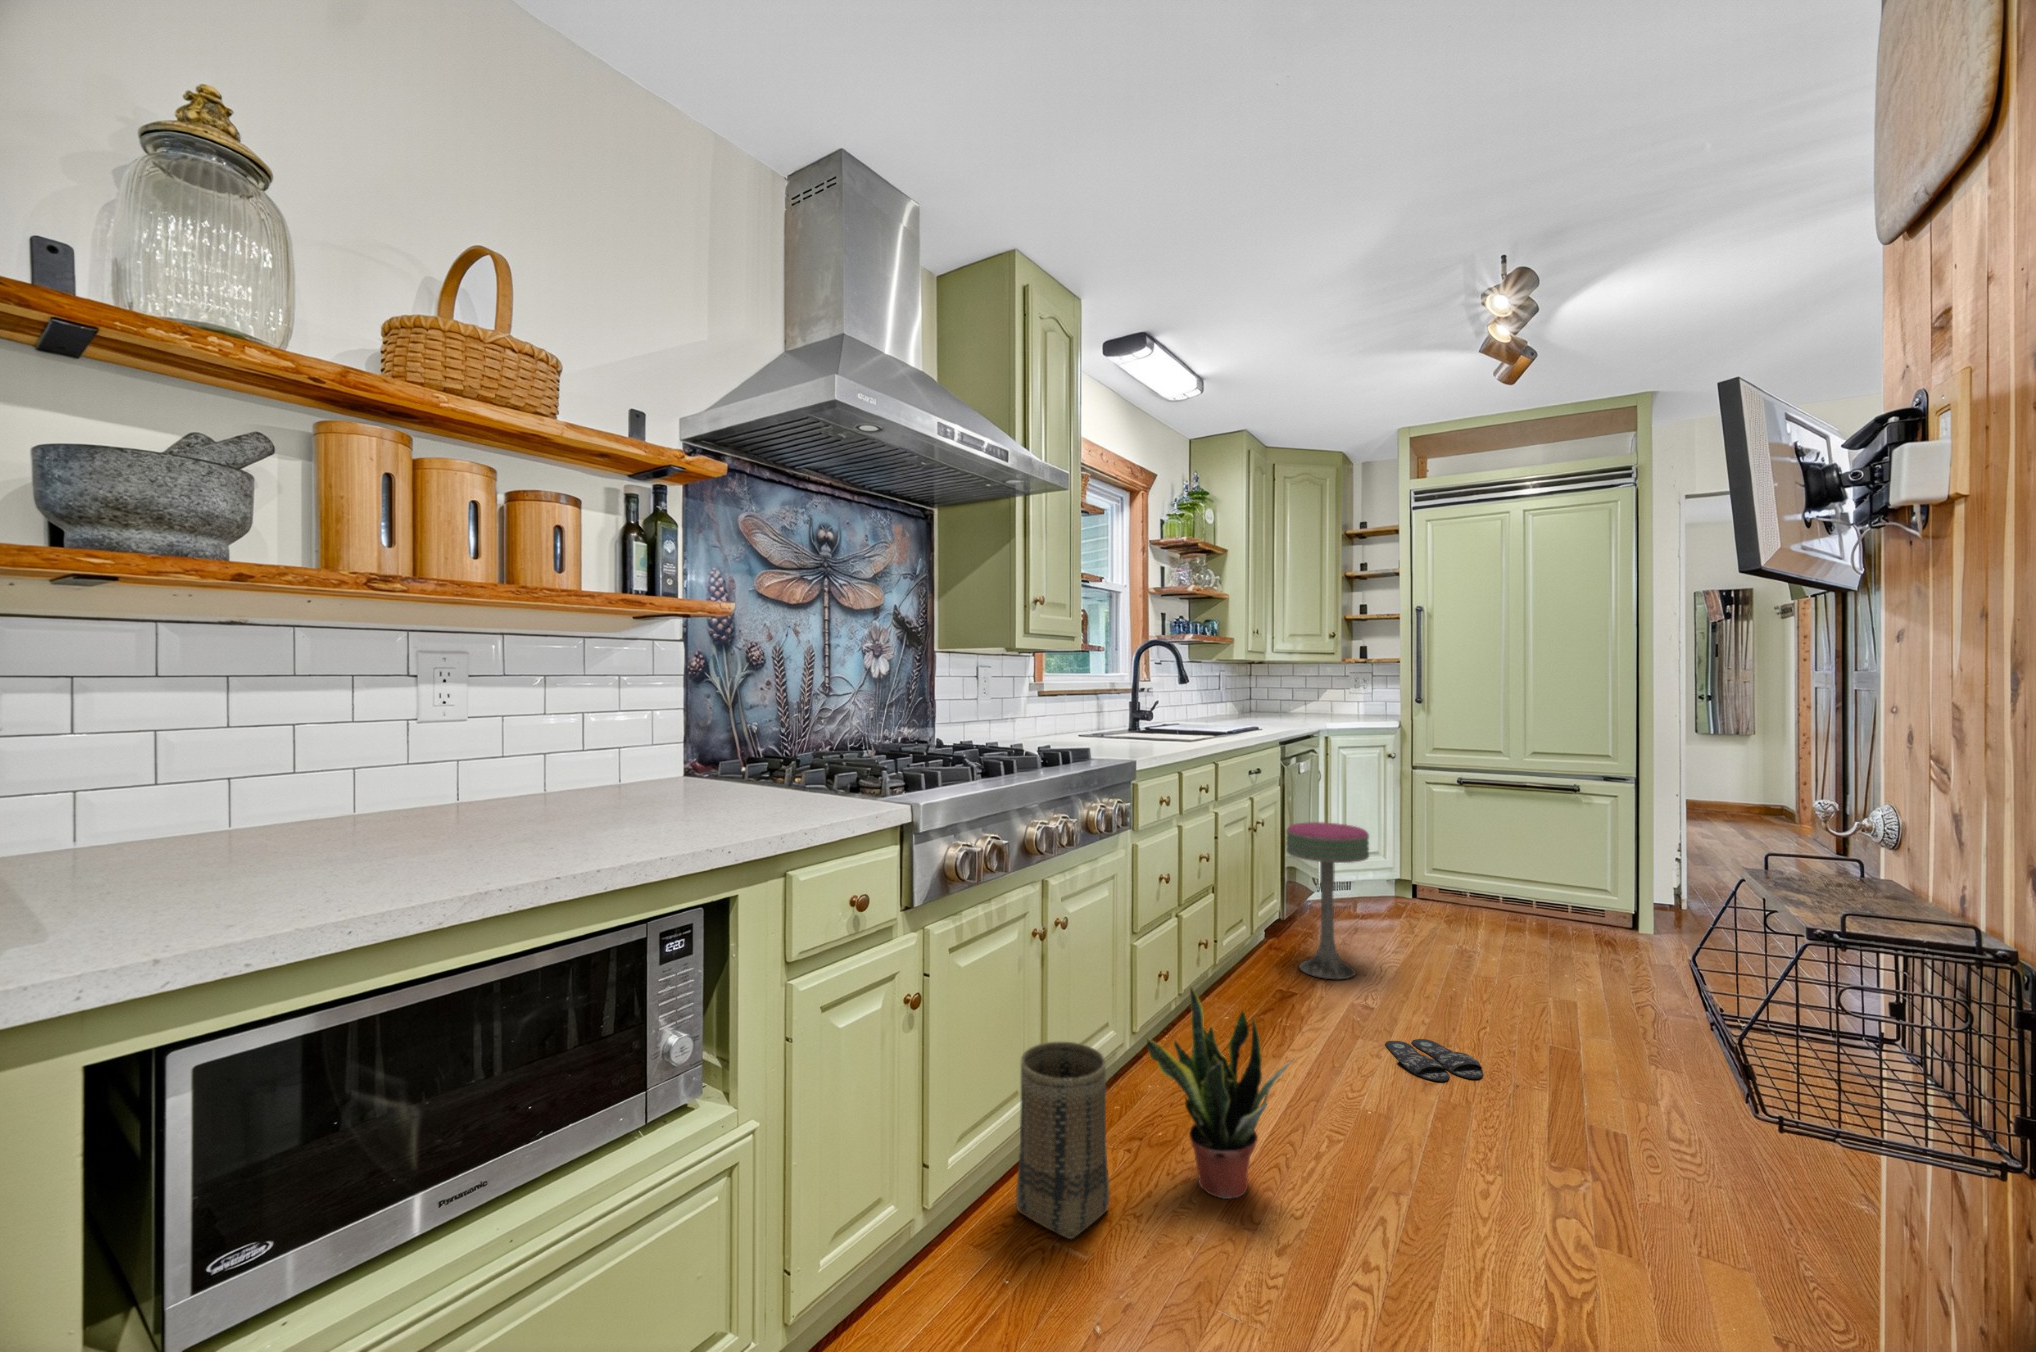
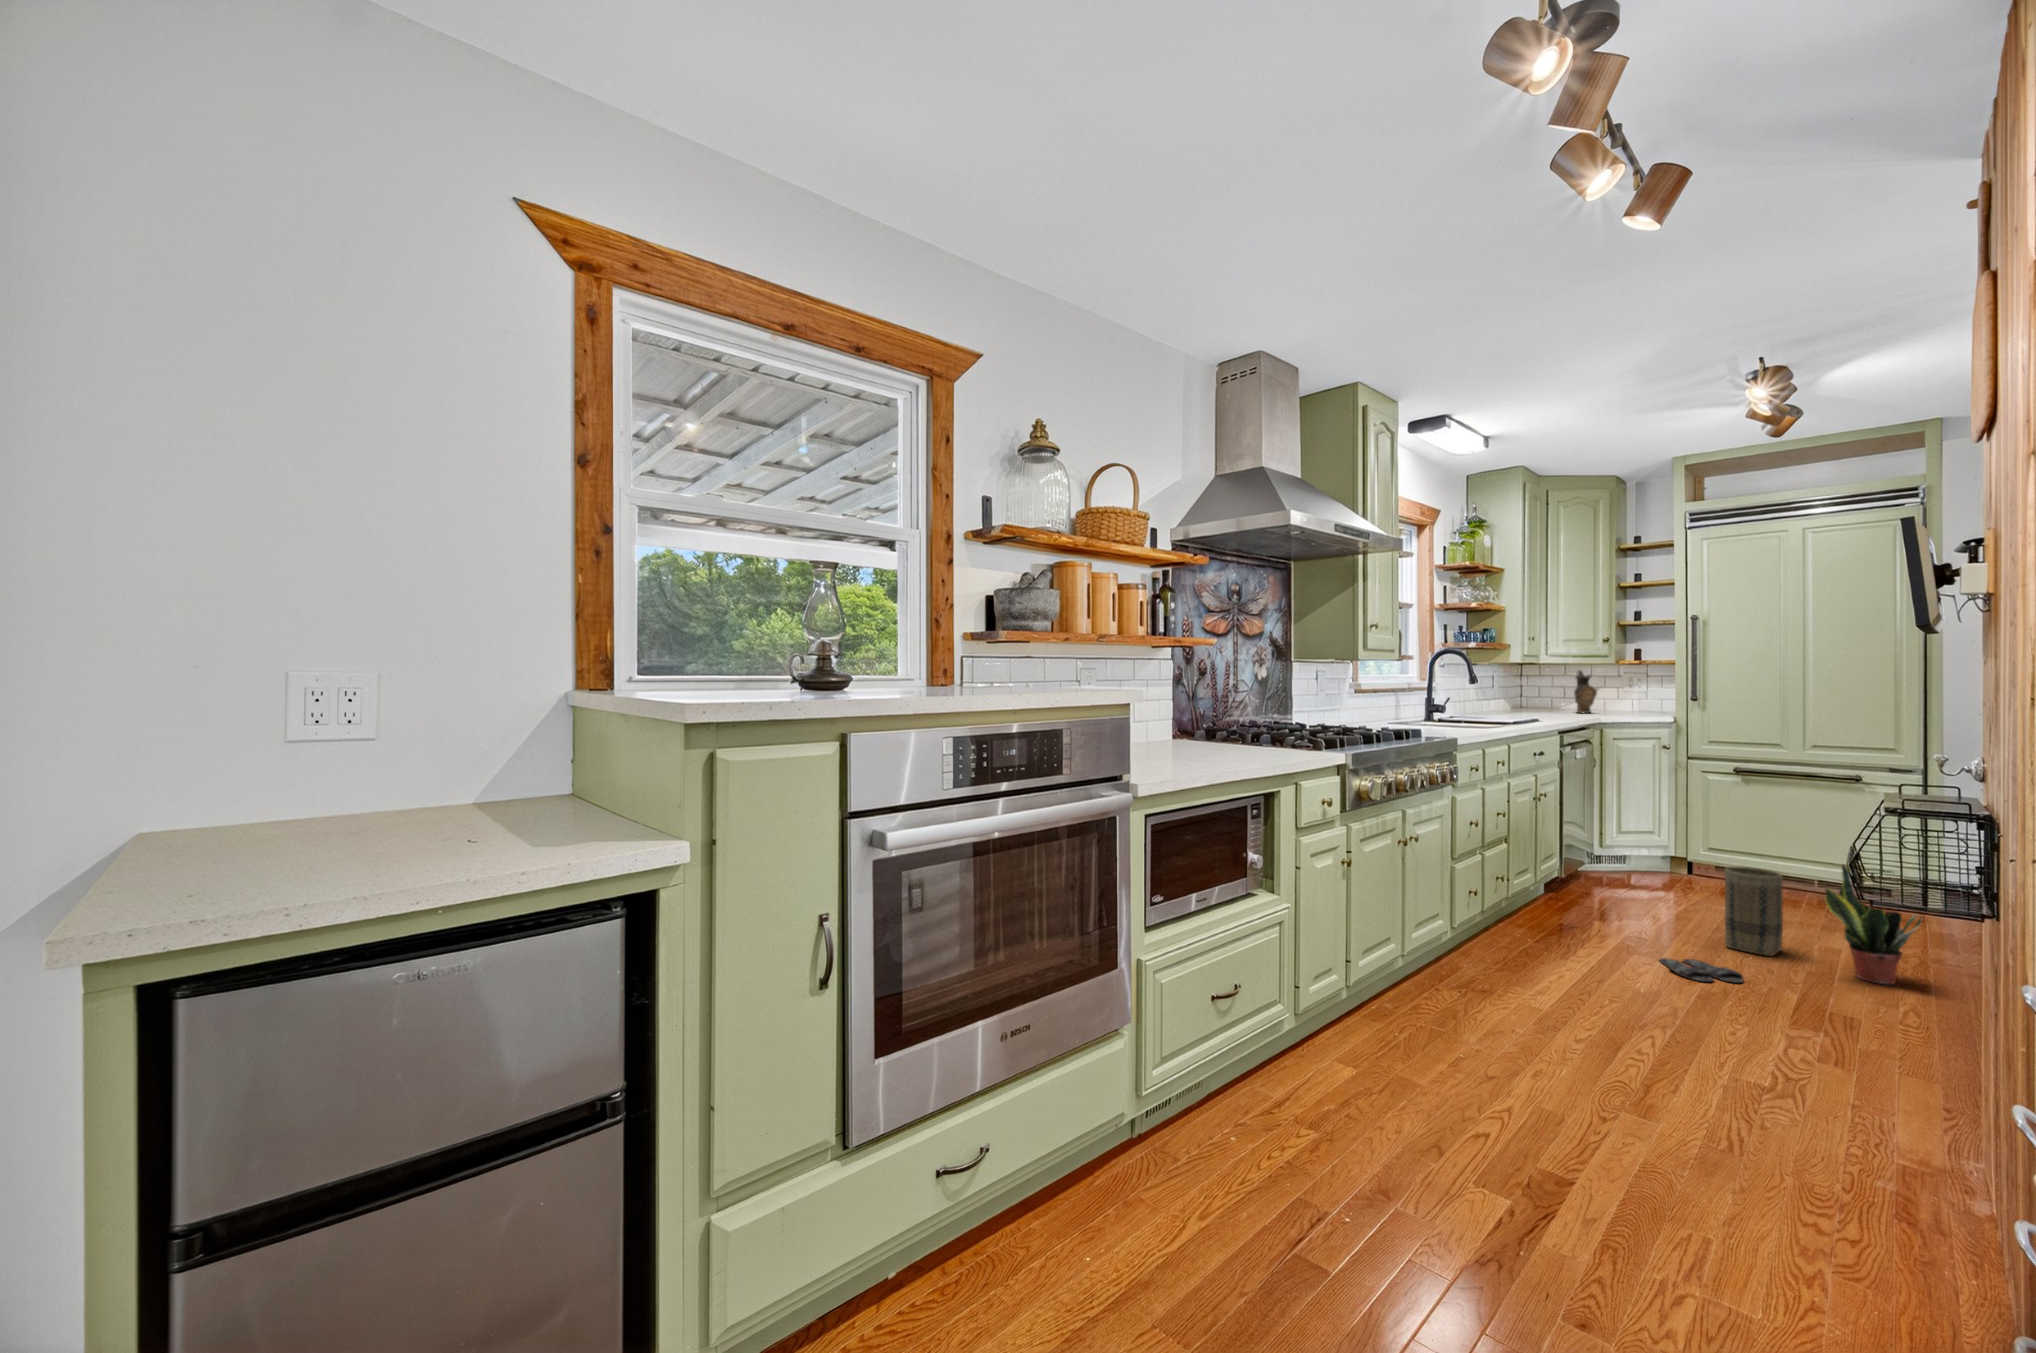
ceramic pitcher: none [1301,668,1324,717] -> present [1574,670,1597,713]
bar stool: present [1286,822,1369,979] -> none [1568,797,1644,921]
potted plant: present [1147,988,1293,1199] -> present [1825,865,1922,984]
basket: present [1016,1041,1110,1239] -> present [1725,866,1783,956]

